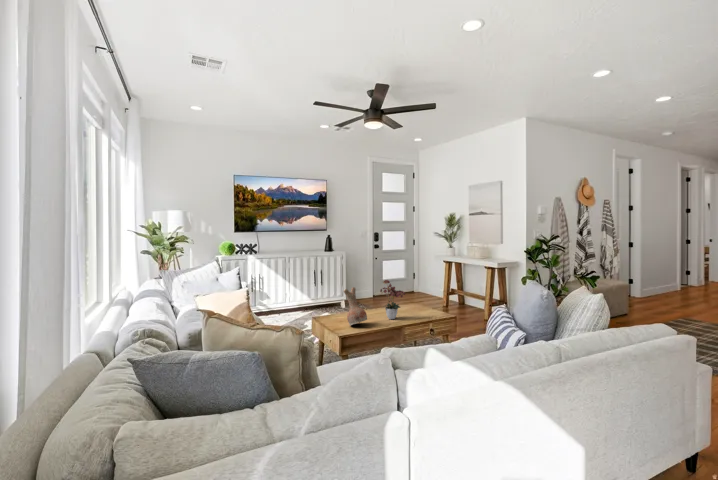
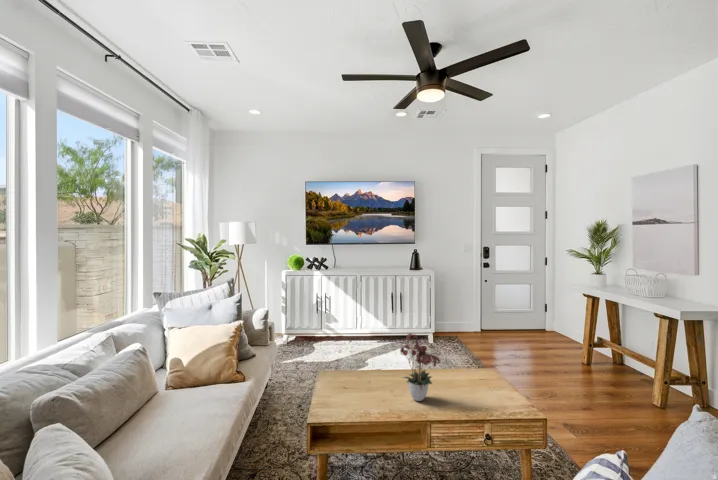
vase: present [344,287,367,325] -> none [335,340,368,403]

